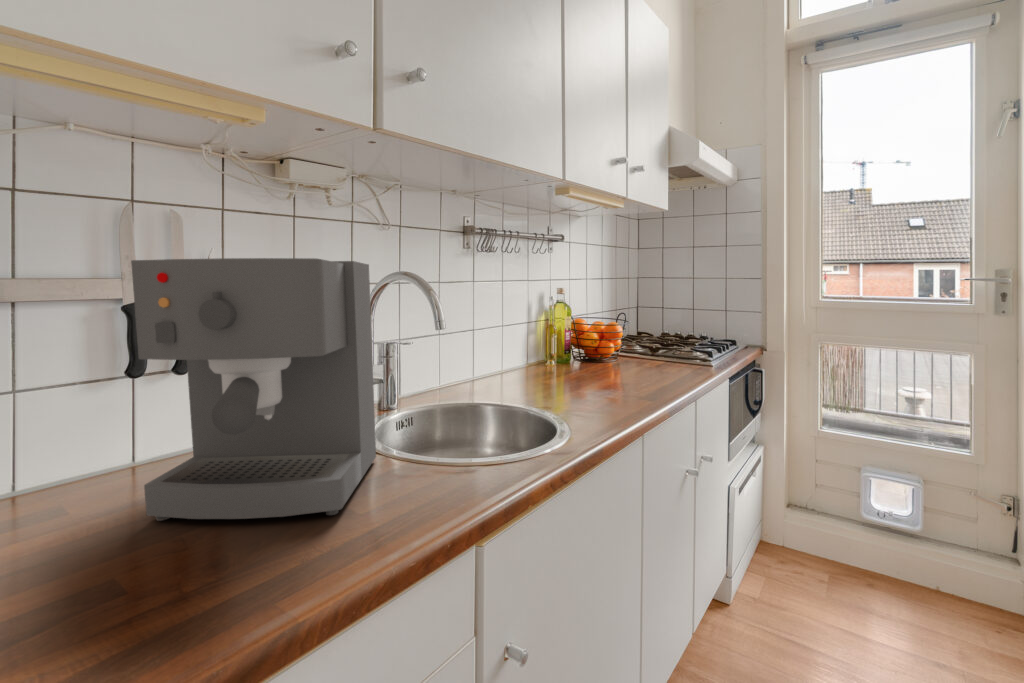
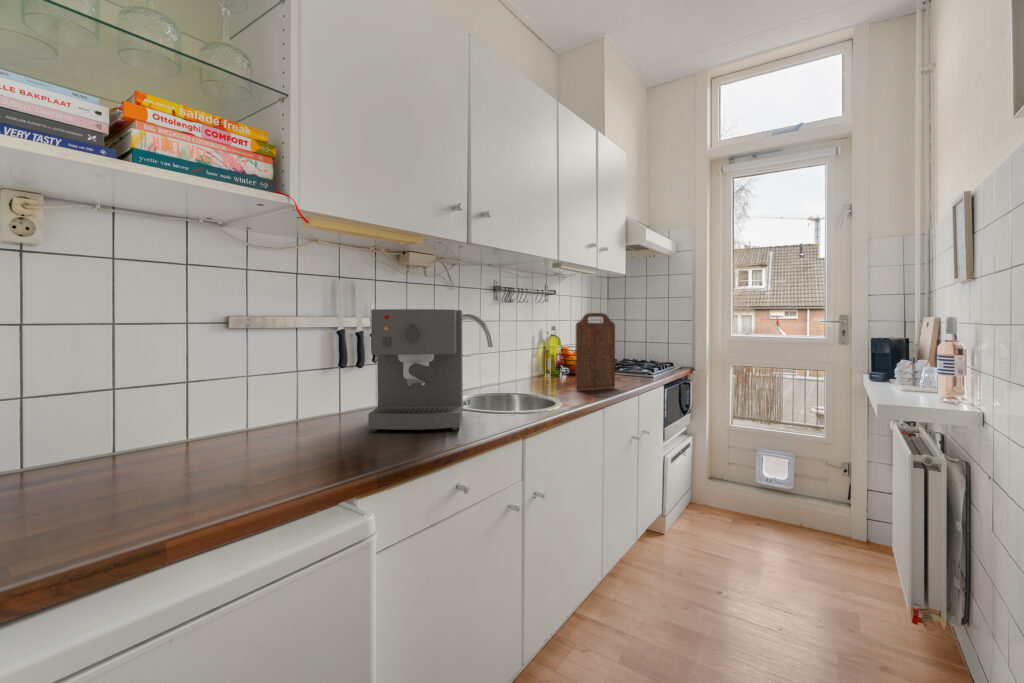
cutting board: none [592,266,657,393] -> present [575,313,615,390]

